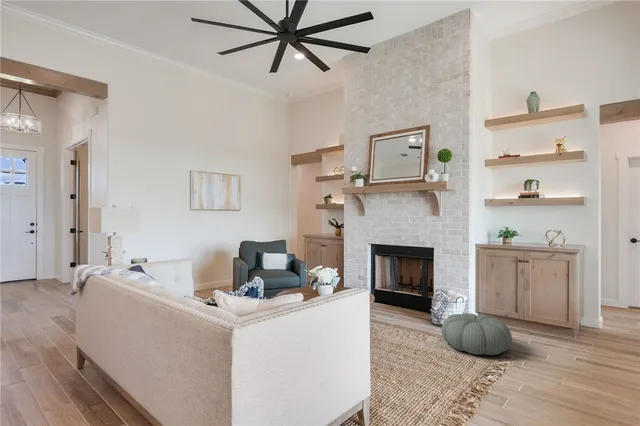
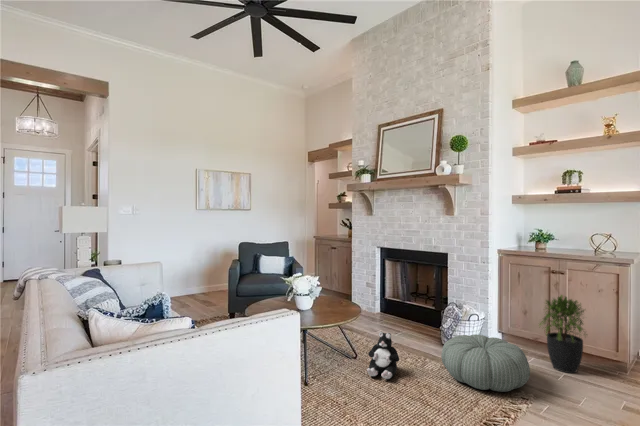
potted plant: none [510,278,550,340] -> present [540,295,584,373]
plush toy: none [384,314,410,352] -> present [367,332,399,379]

